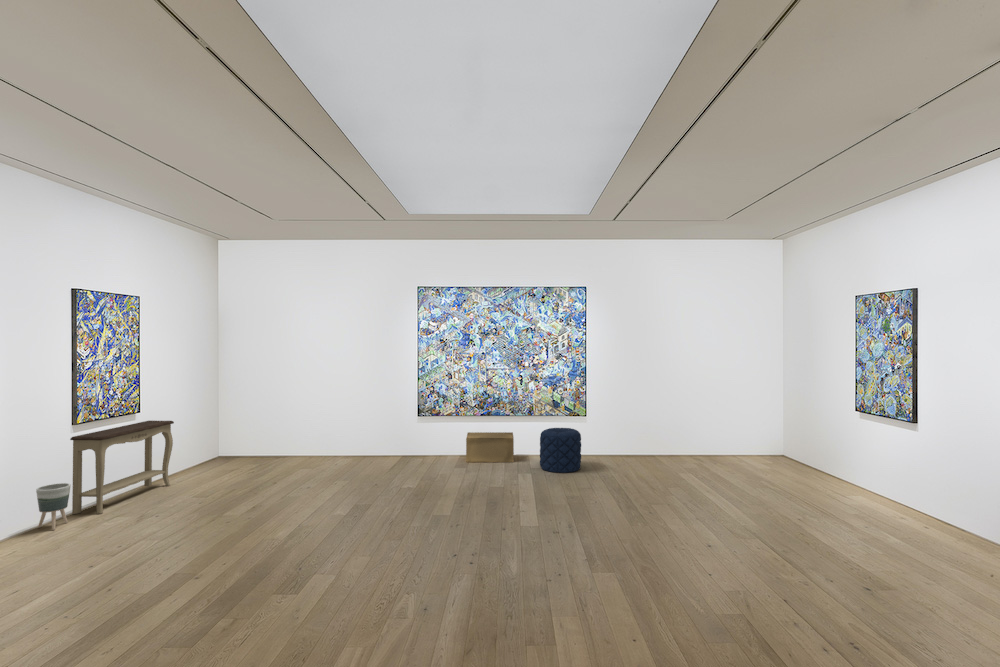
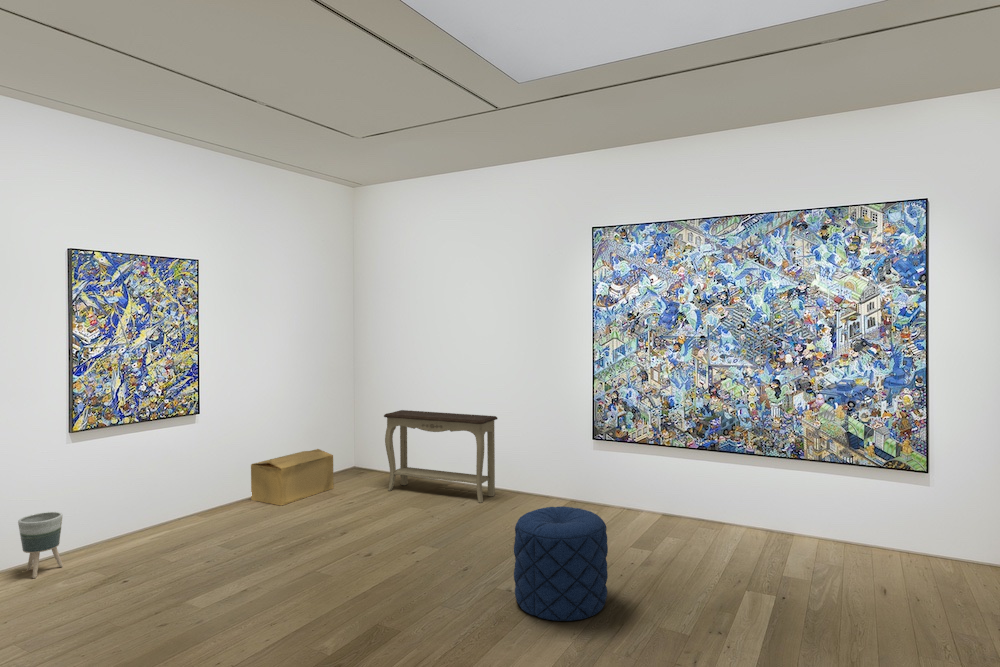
console table: present [70,421,174,514] -> present [384,410,498,503]
pouf: present [540,428,581,473] -> present [514,506,608,621]
cardboard box: present [466,432,514,462] -> present [251,449,334,506]

